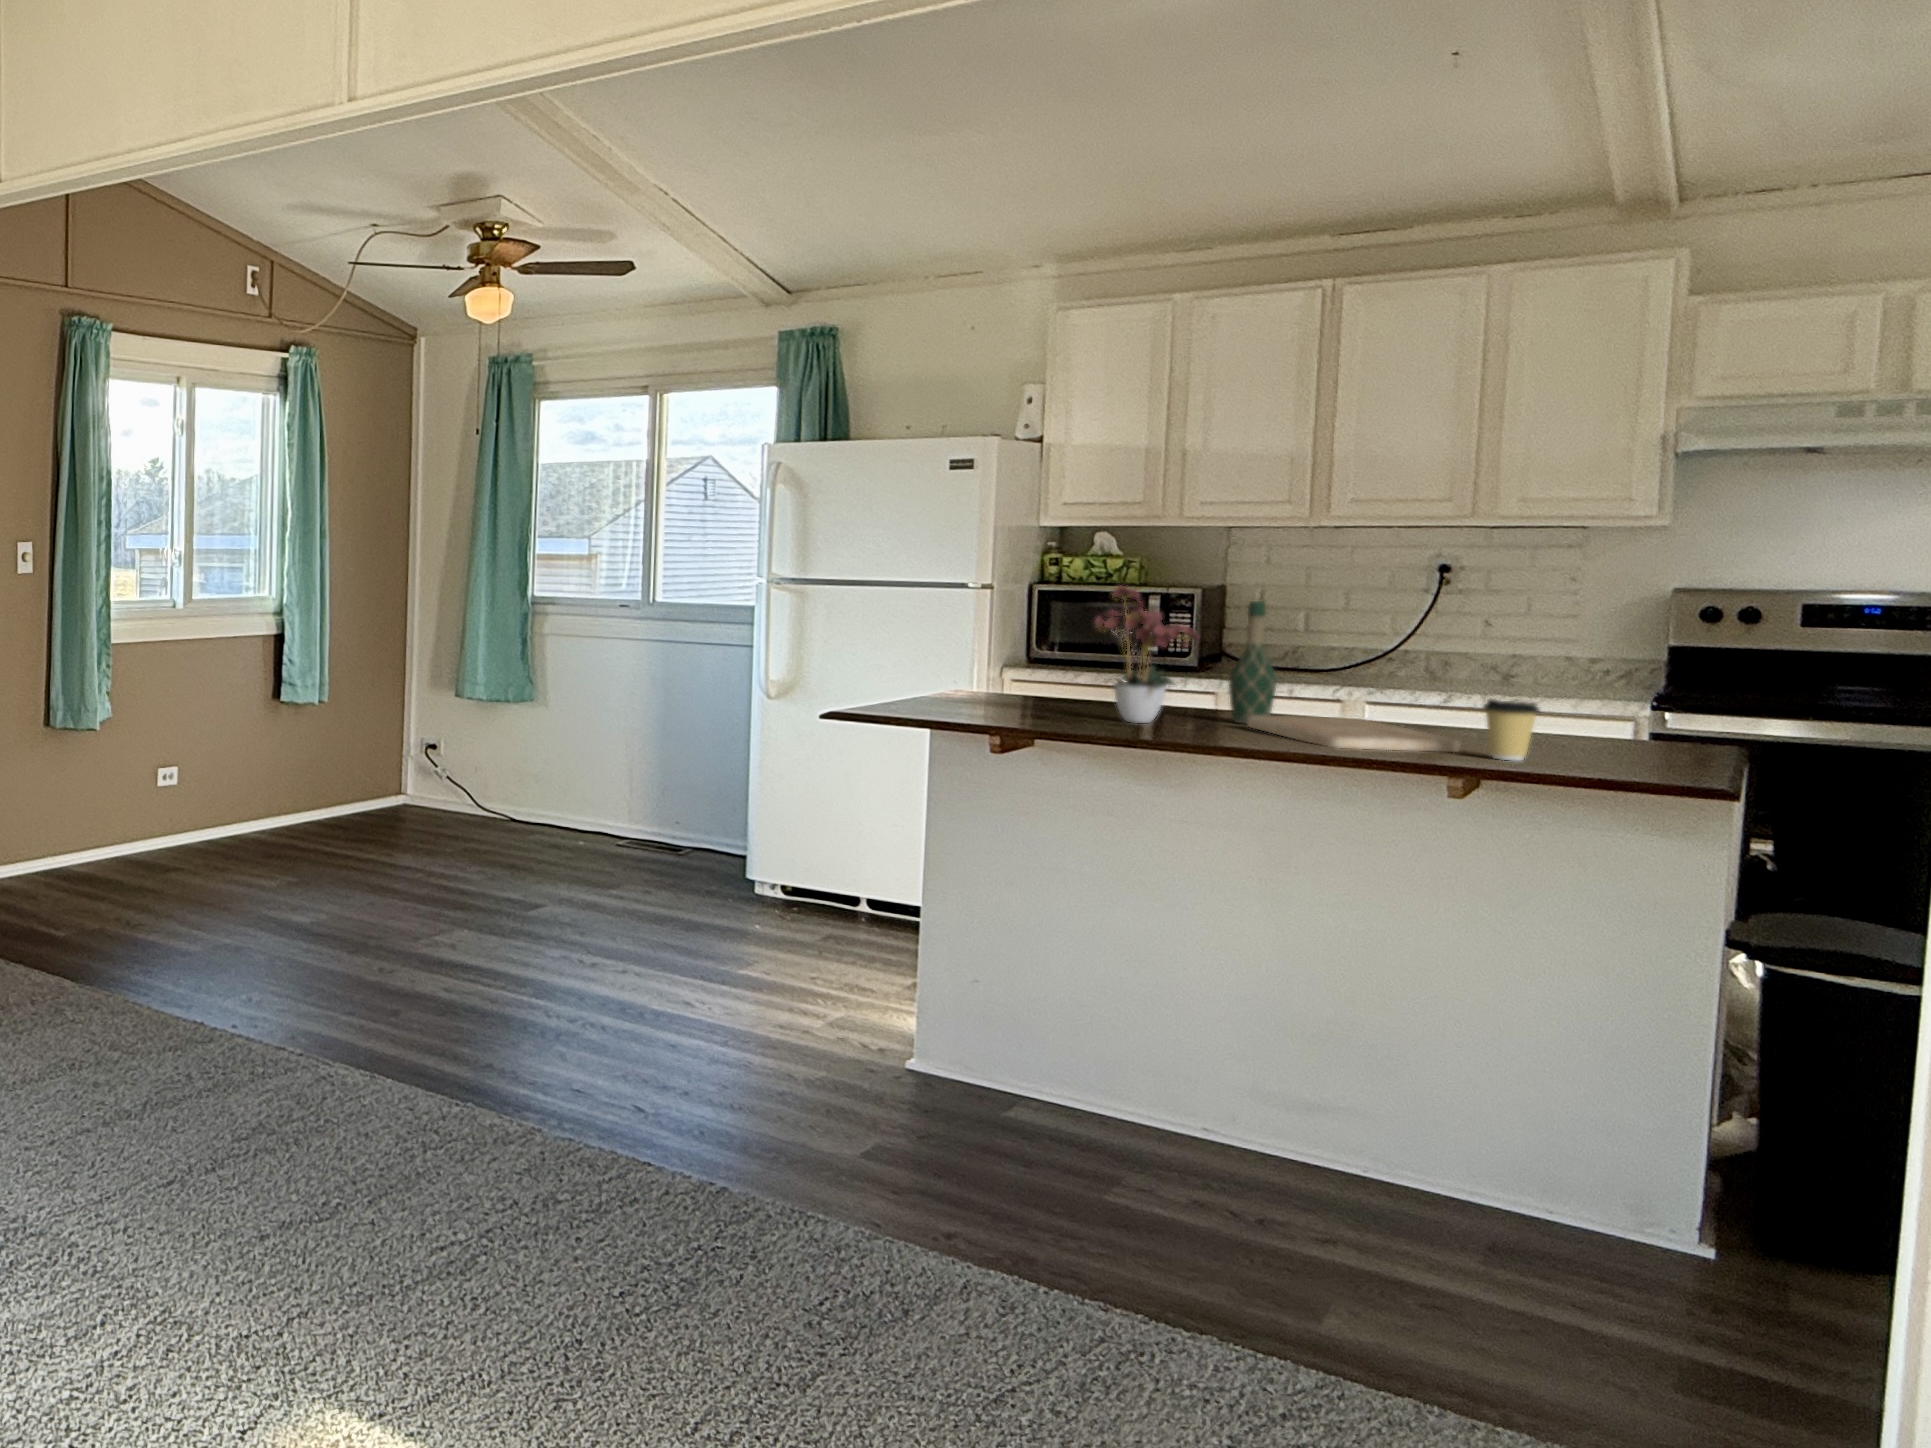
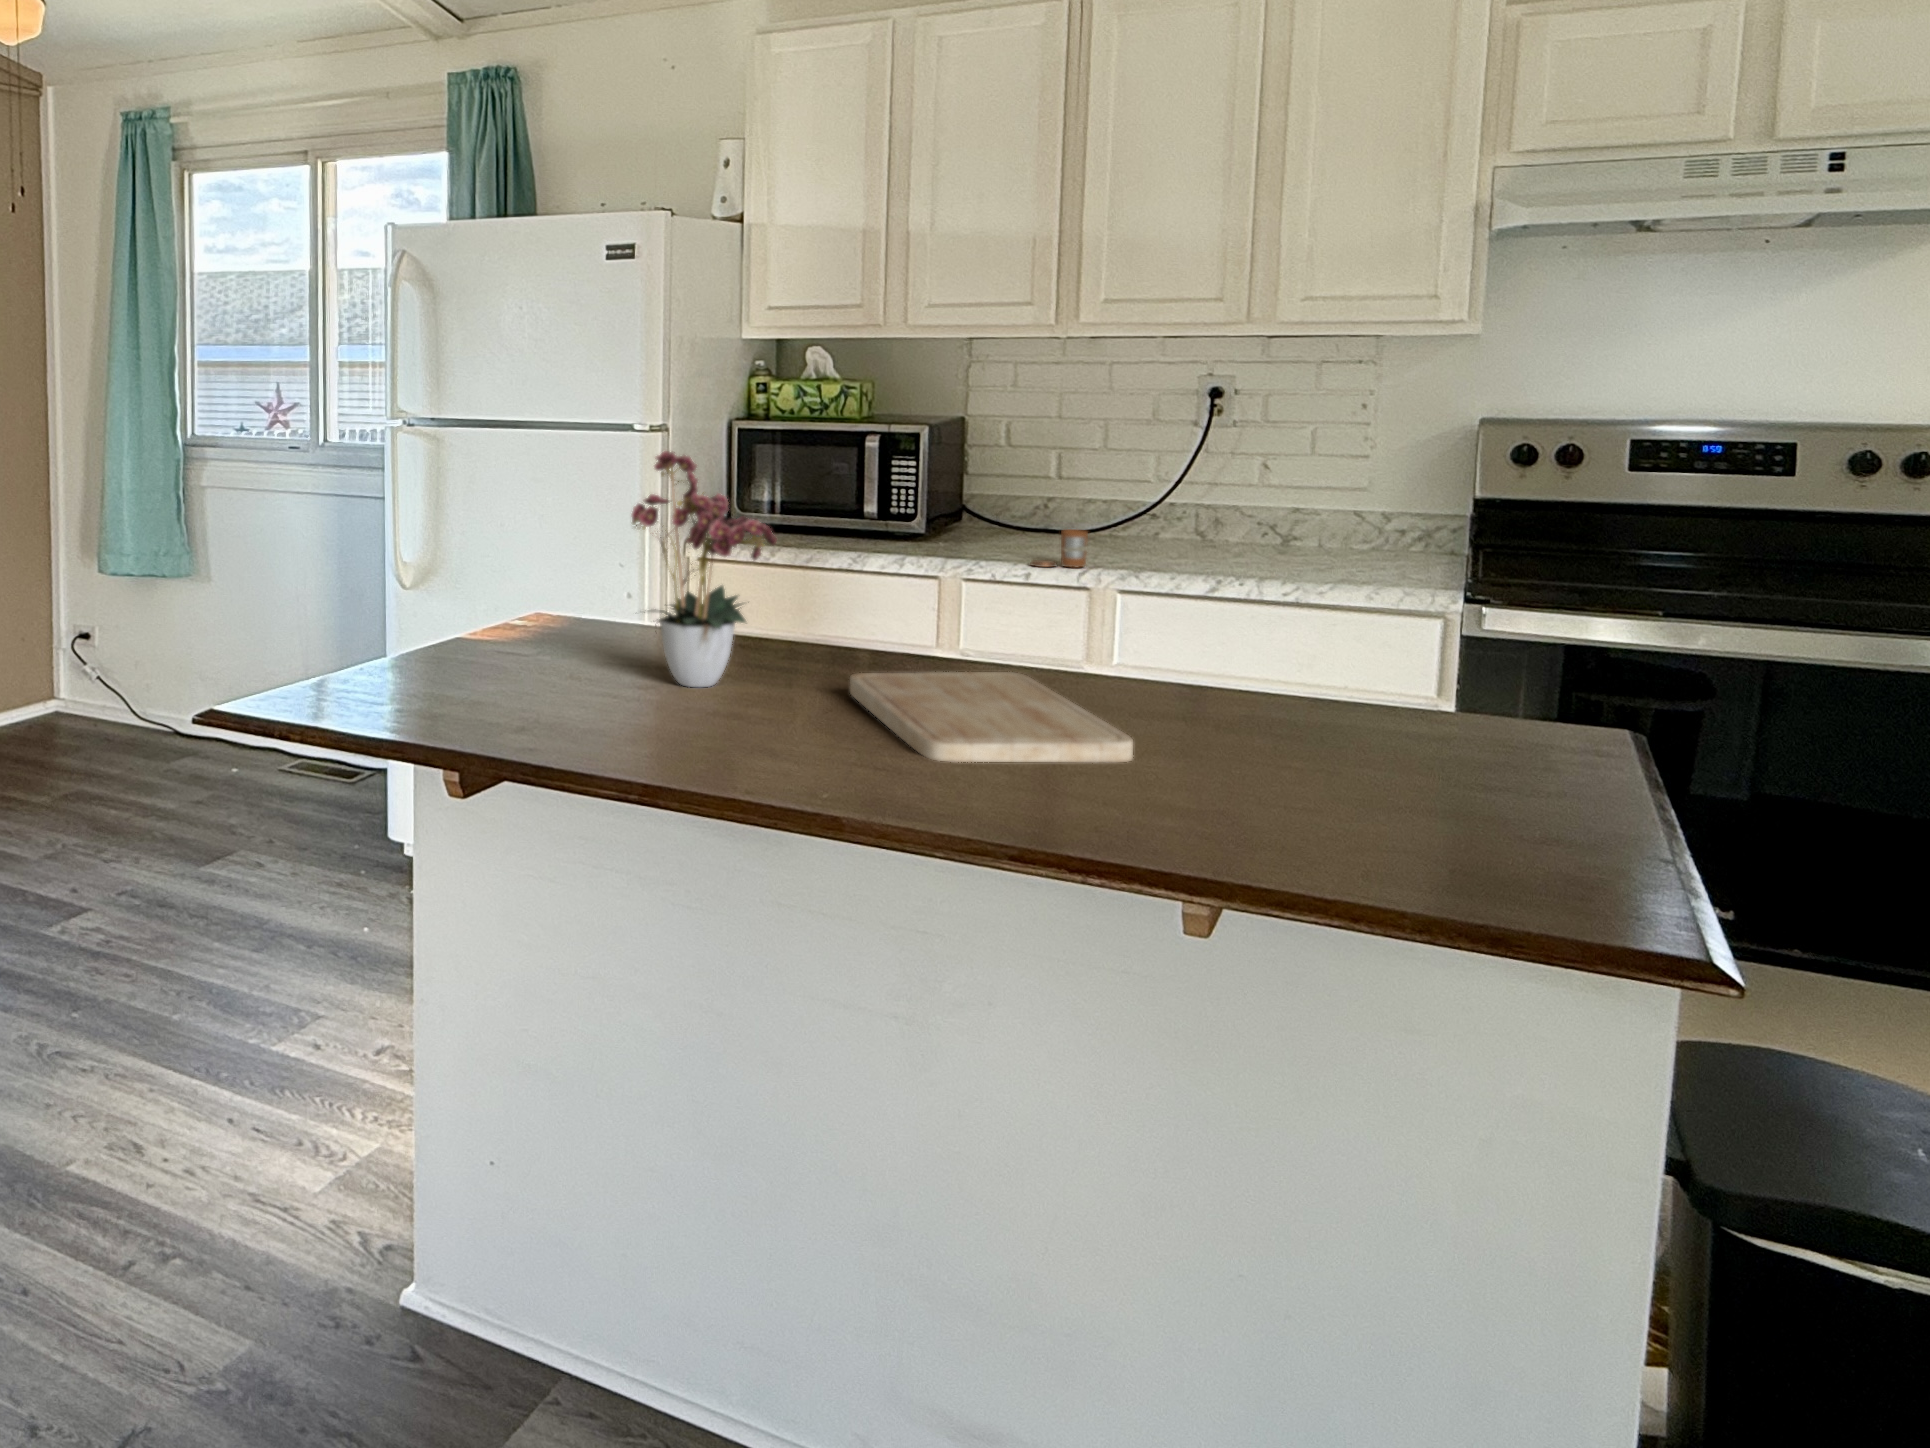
wine bottle: present [1229,601,1277,724] -> none [842,471,911,679]
candle: none [1290,663,1340,690] -> present [1031,529,1088,568]
coffee cup: present [1483,699,1540,761] -> none [1154,674,1247,795]

